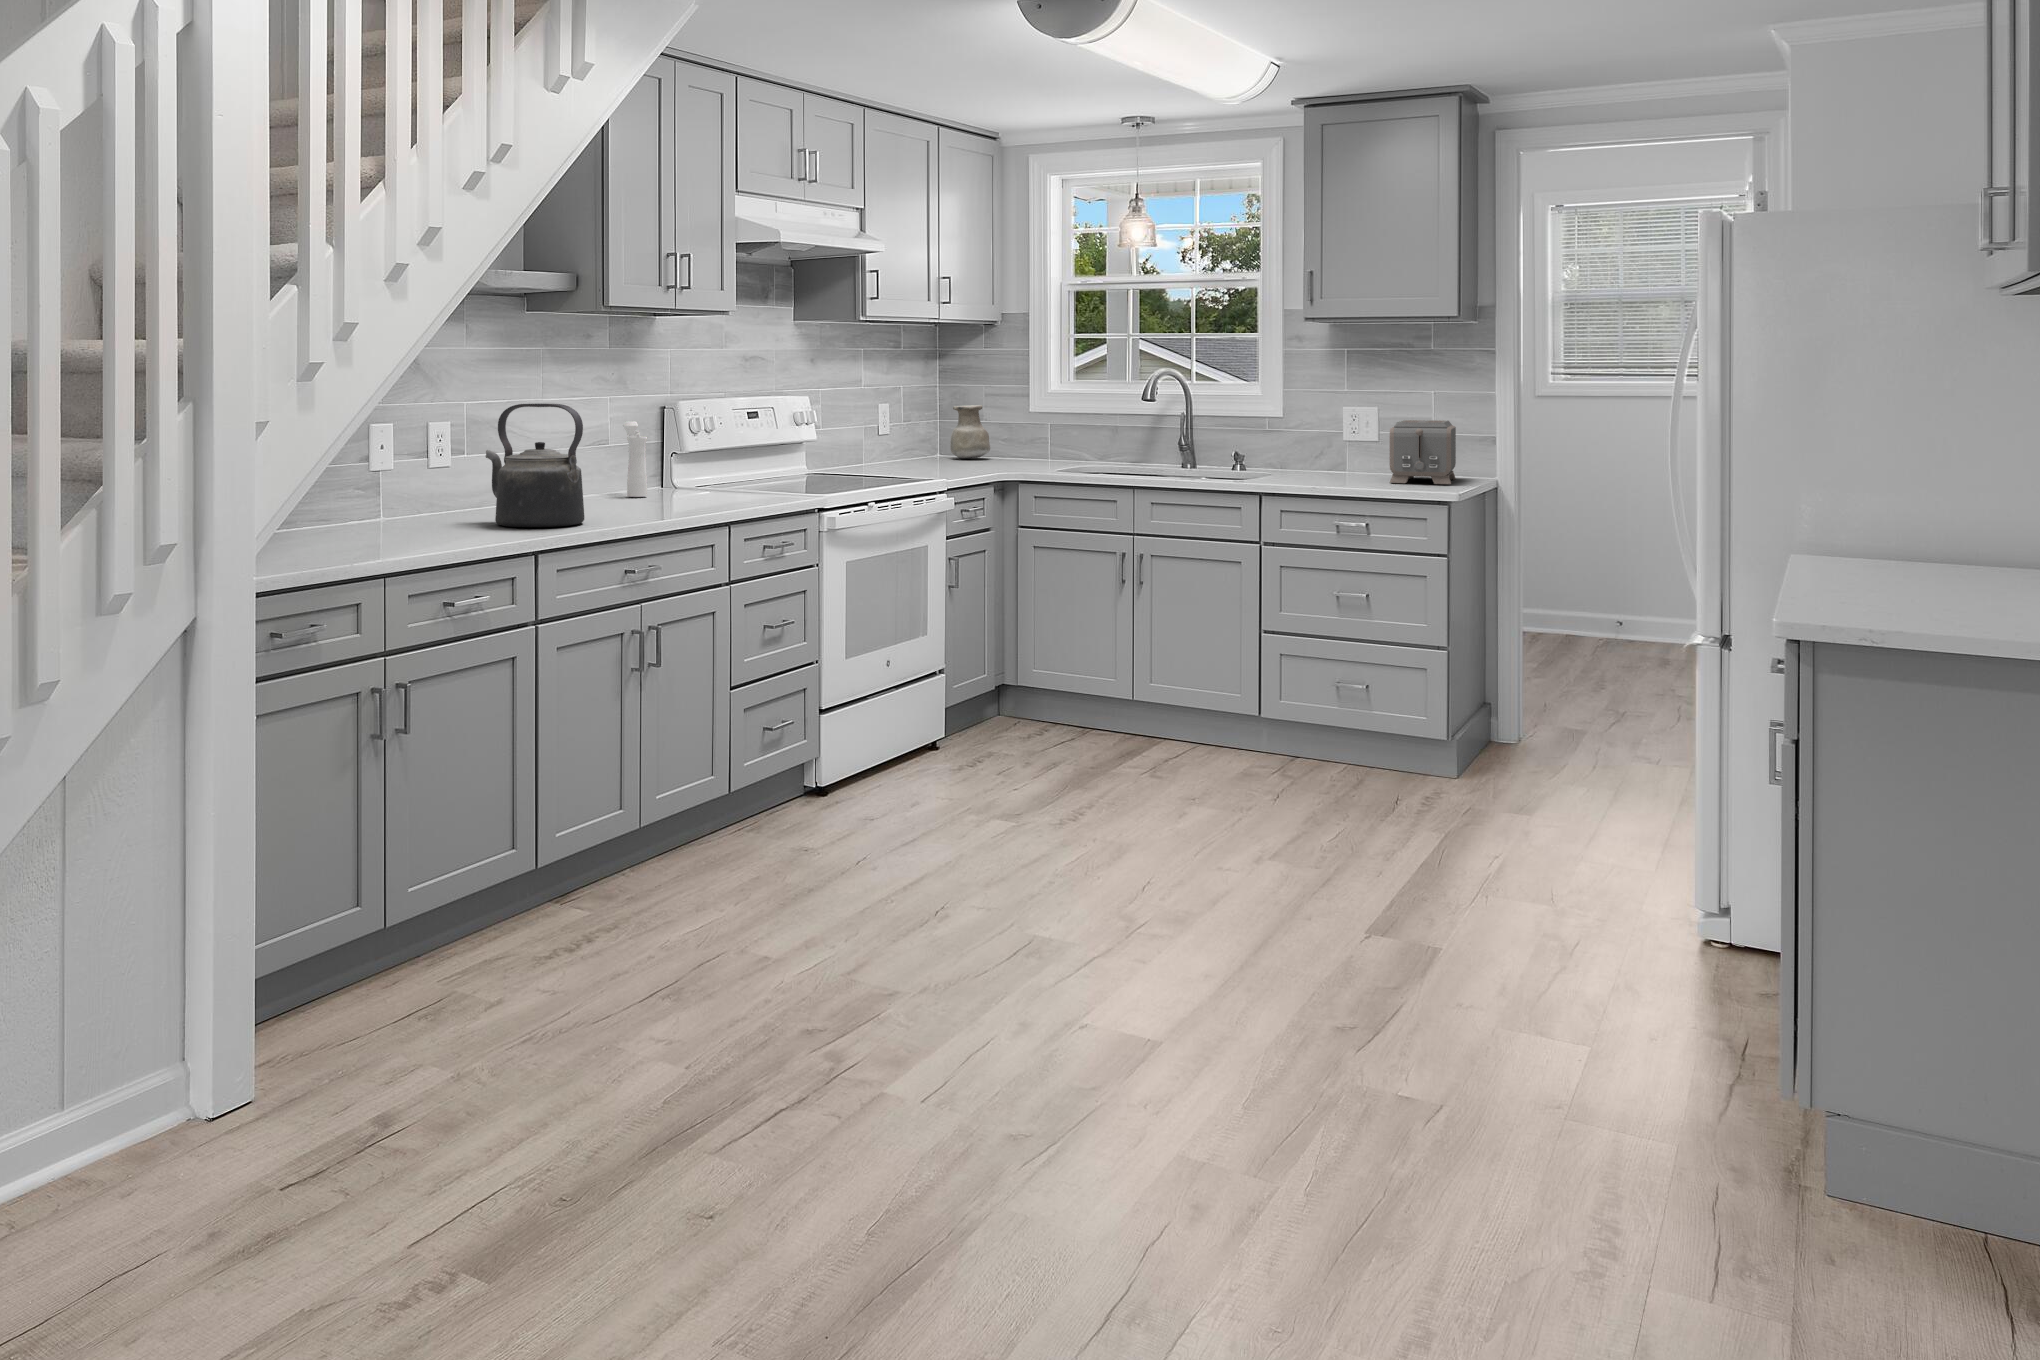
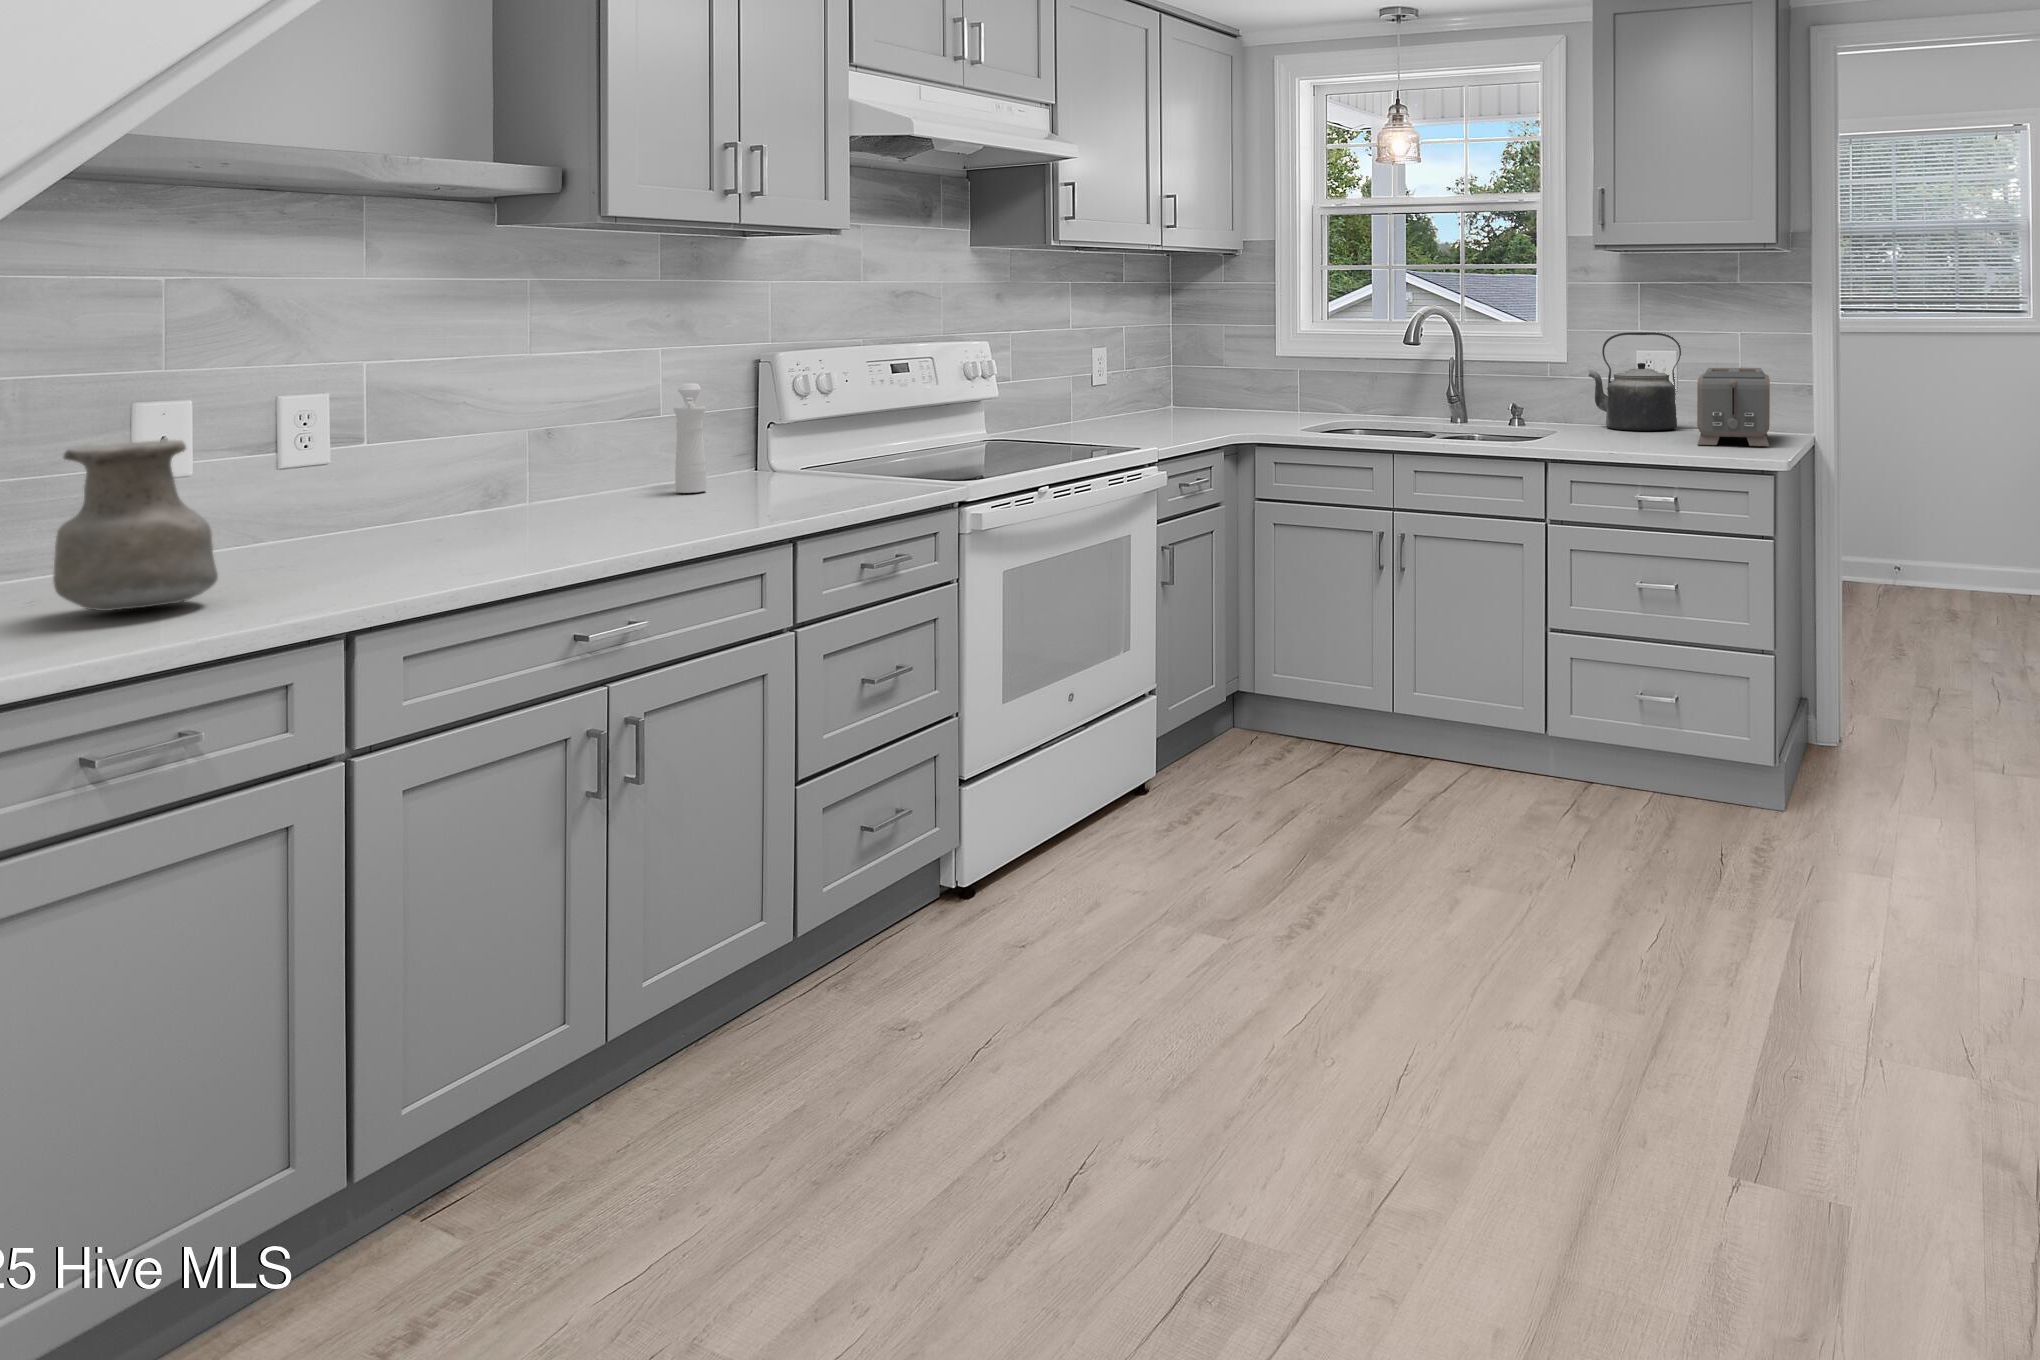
kettle: present [486,403,584,527] -> present [1588,332,1681,431]
vase: present [950,405,990,459] -> present [53,440,218,611]

